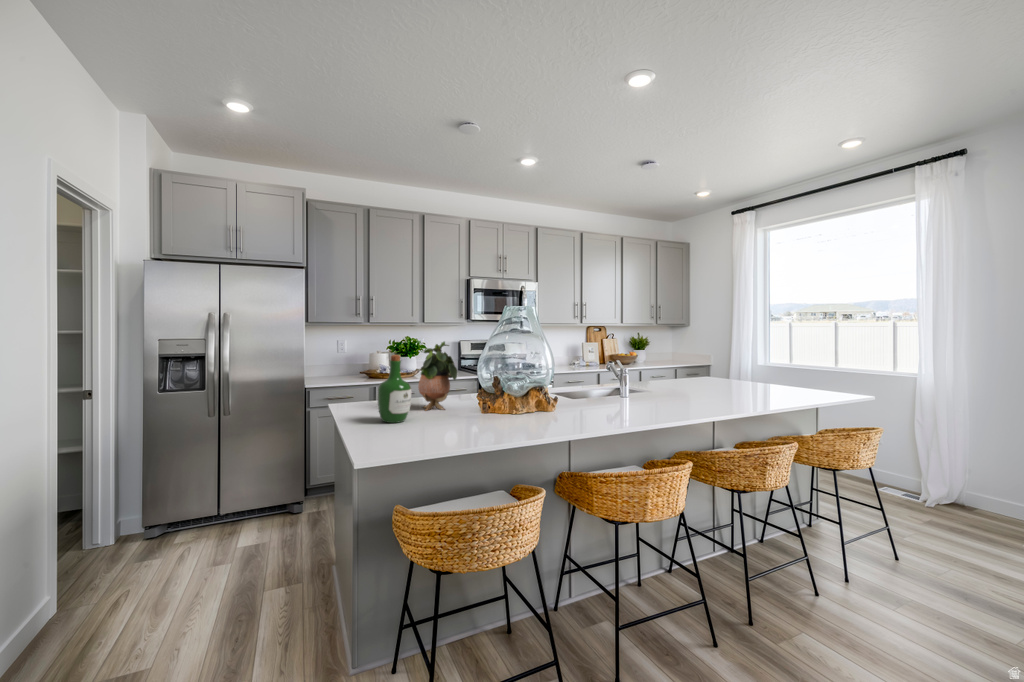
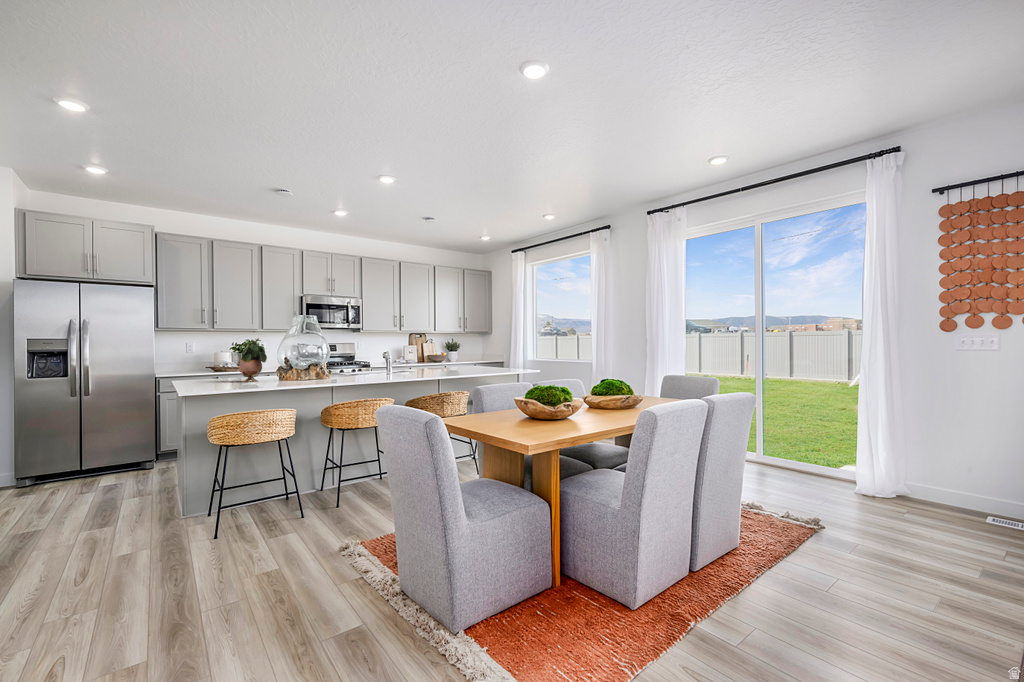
wine bottle: present [378,355,412,423] -> none [205,345,229,386]

